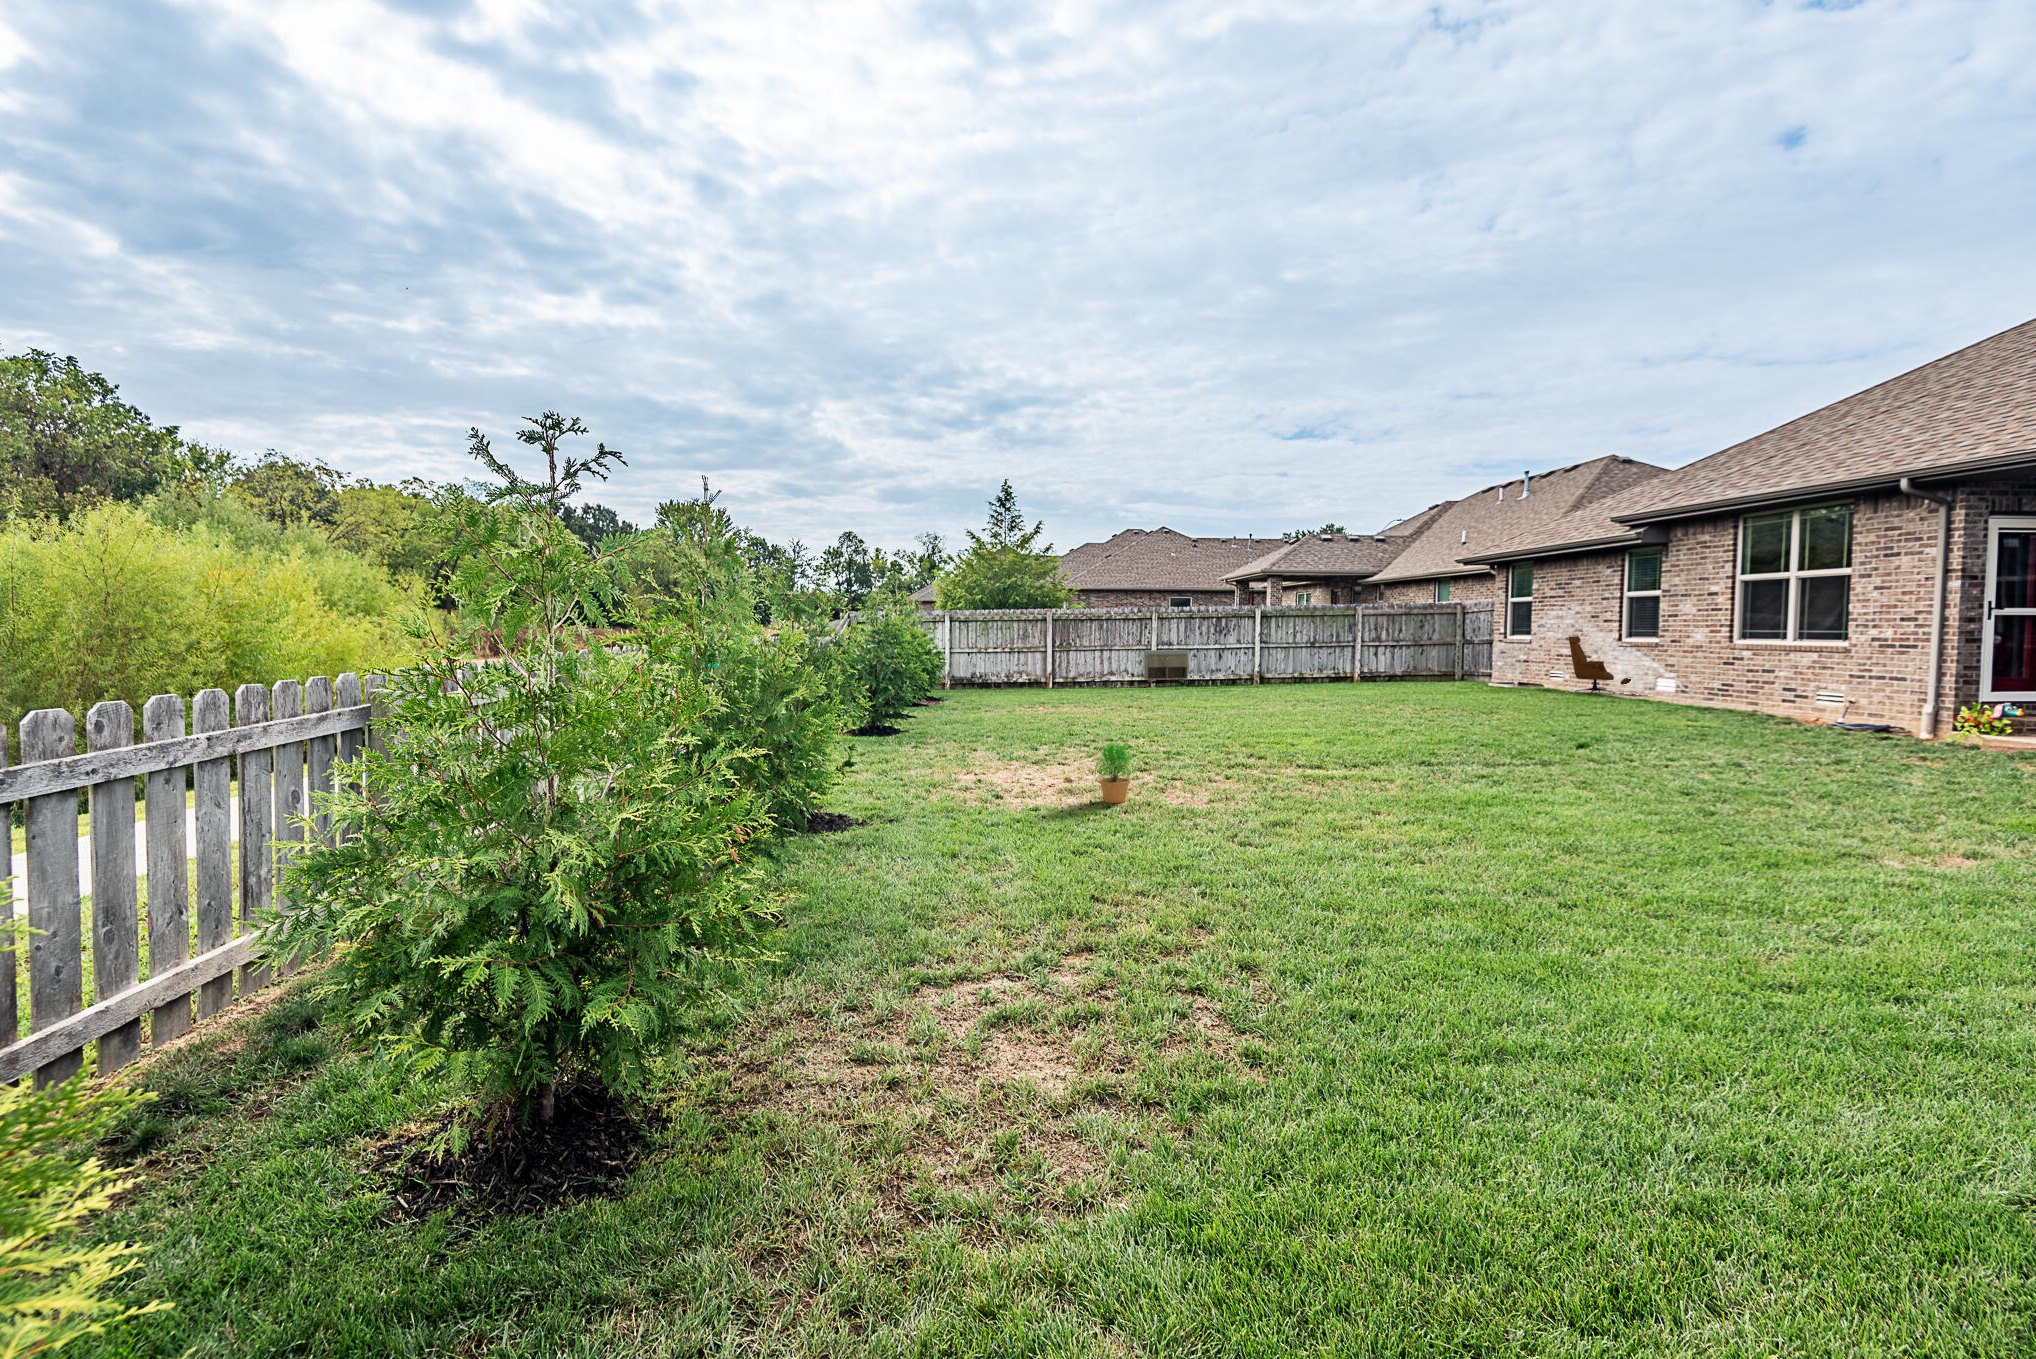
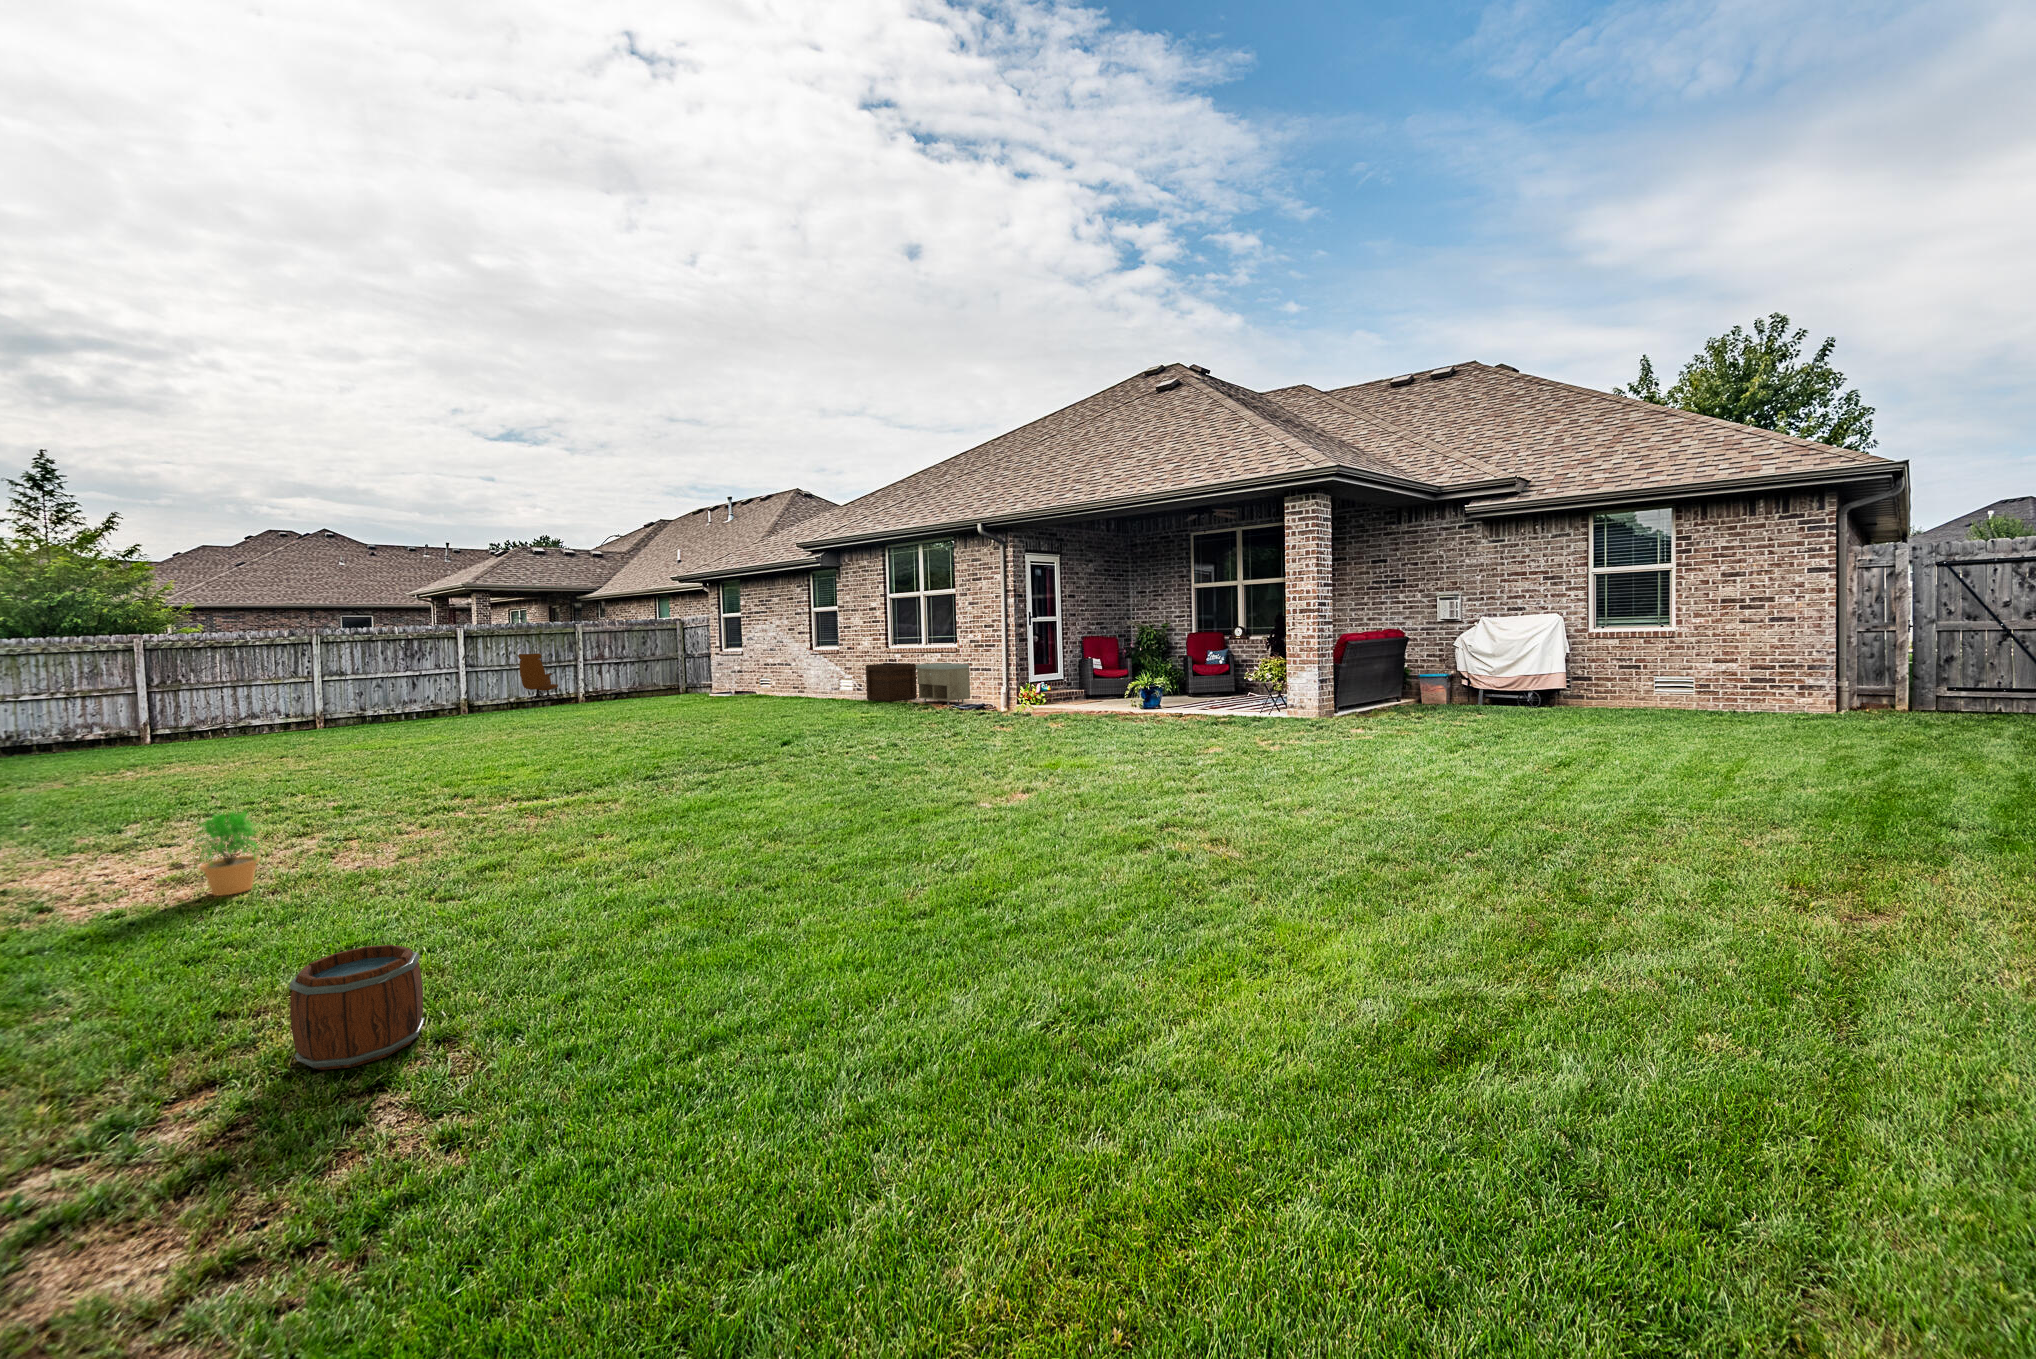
lounge chair: present [1569,636,1634,696] -> present [518,653,558,701]
storage bench: present [1144,650,1188,683] -> present [916,663,970,705]
wooden crate: none [1696,663,1776,712] -> present [866,663,917,702]
bucket: none [1162,848,1236,925] -> present [289,945,425,1070]

